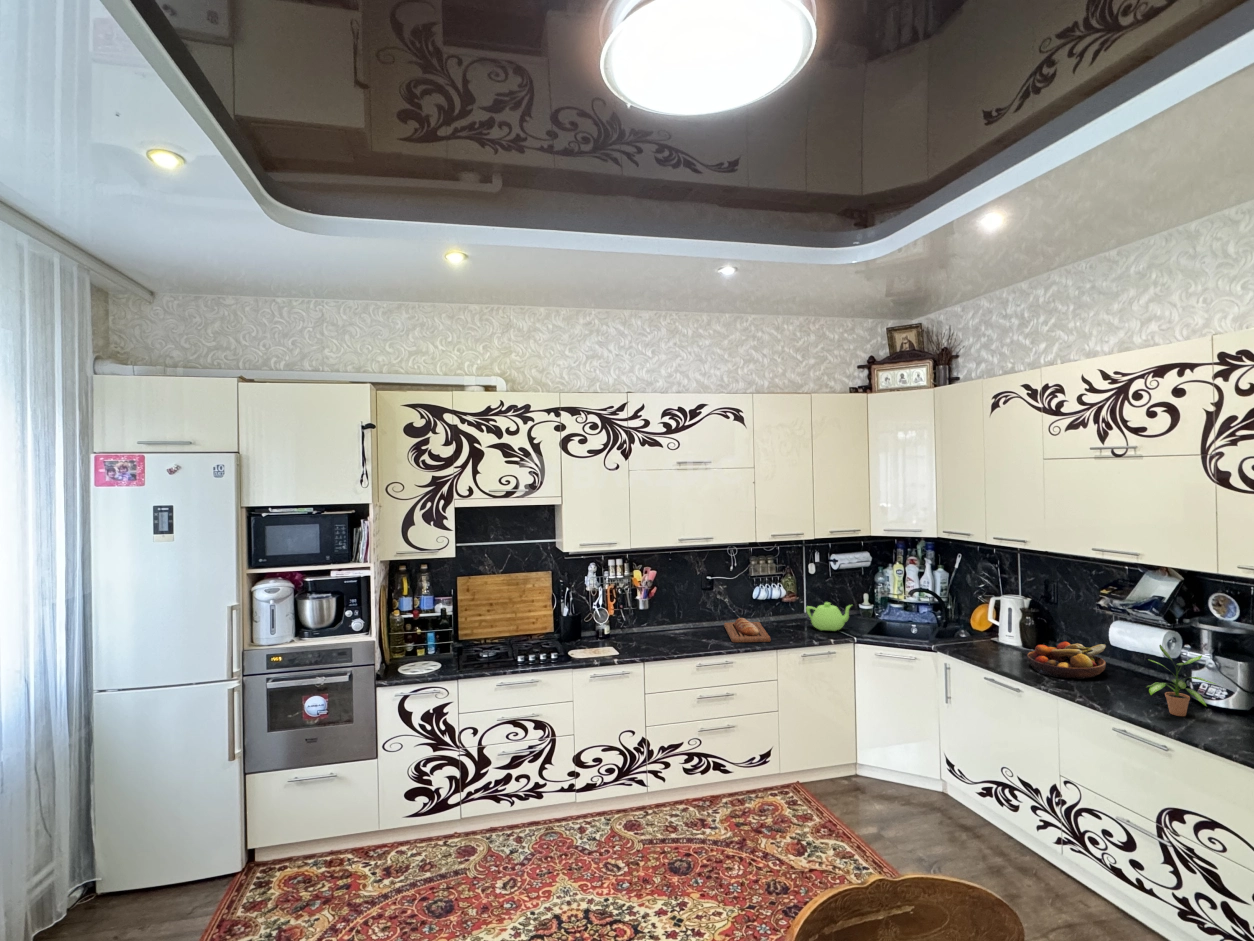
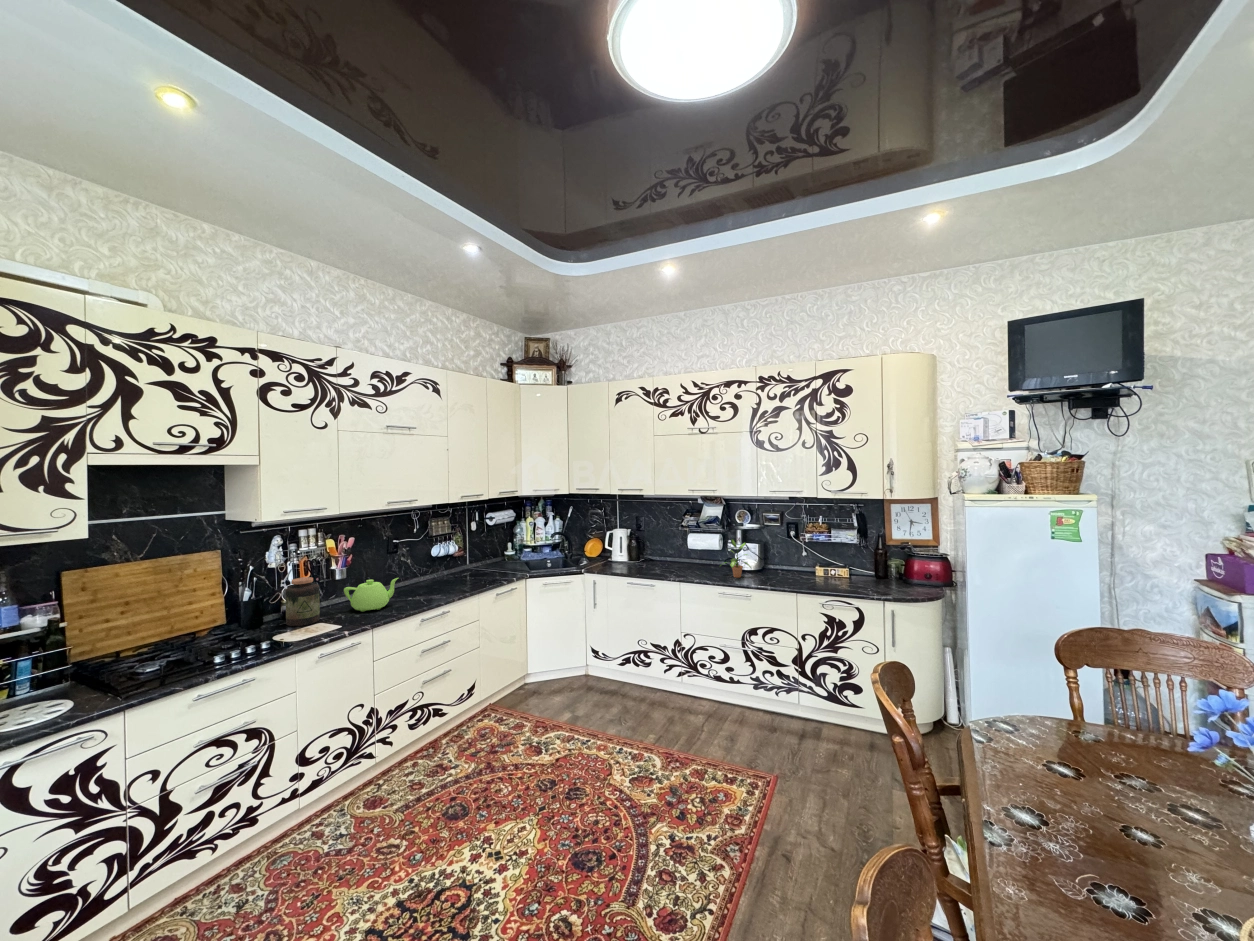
teapot: present [806,602,851,631] -> present [344,578,398,612]
jar: none [587,603,613,646] -> present [285,577,320,626]
bread loaf: present [724,618,771,642] -> none [415,574,475,594]
fruit bowl: present [1027,642,1106,679] -> none [646,550,687,572]

